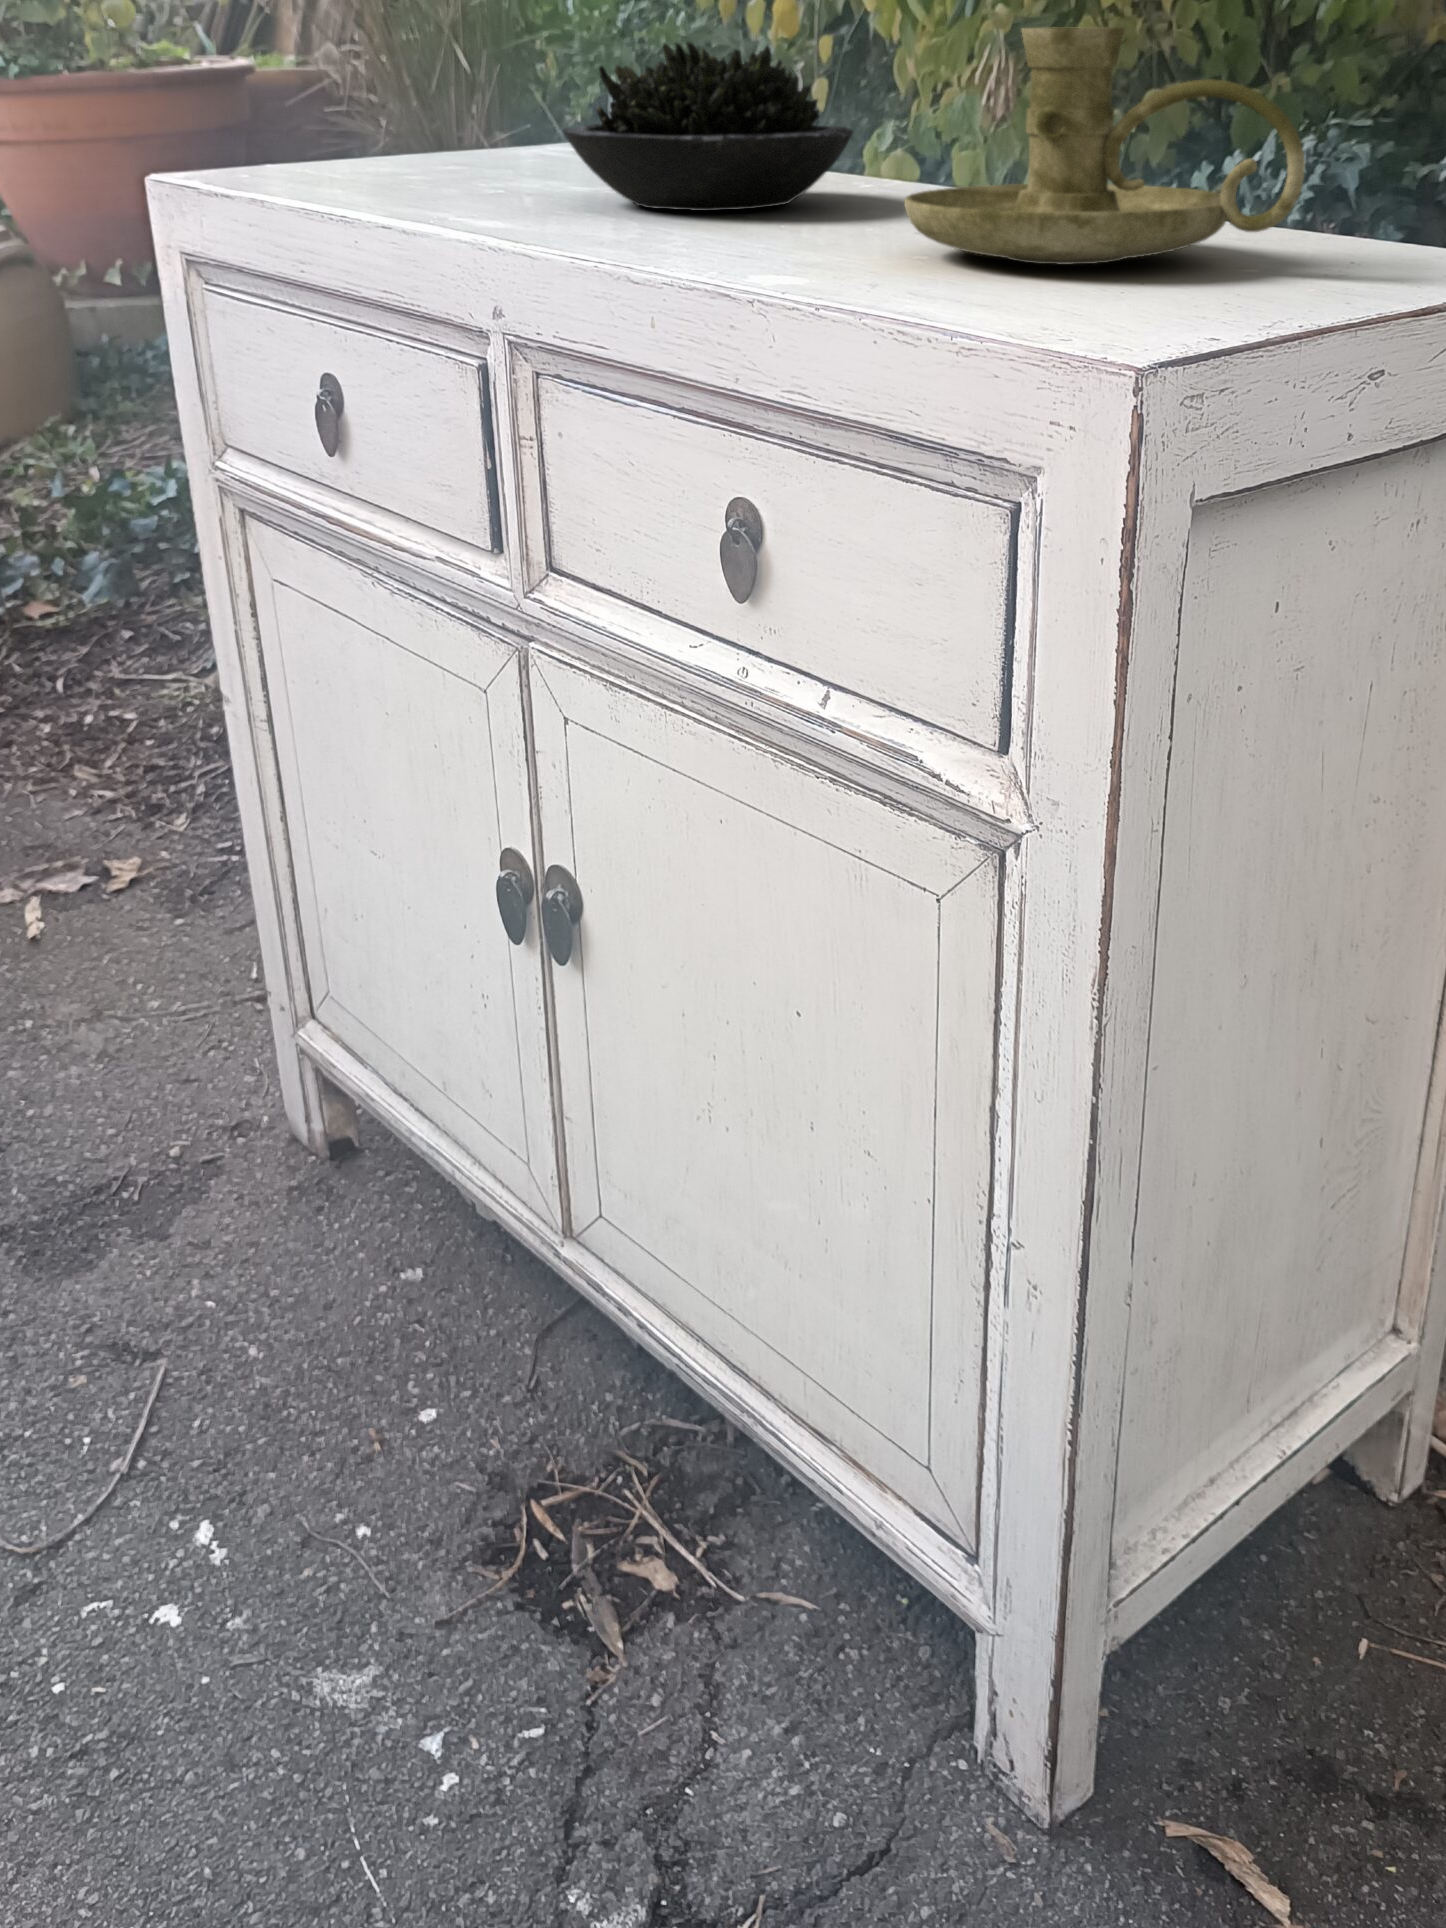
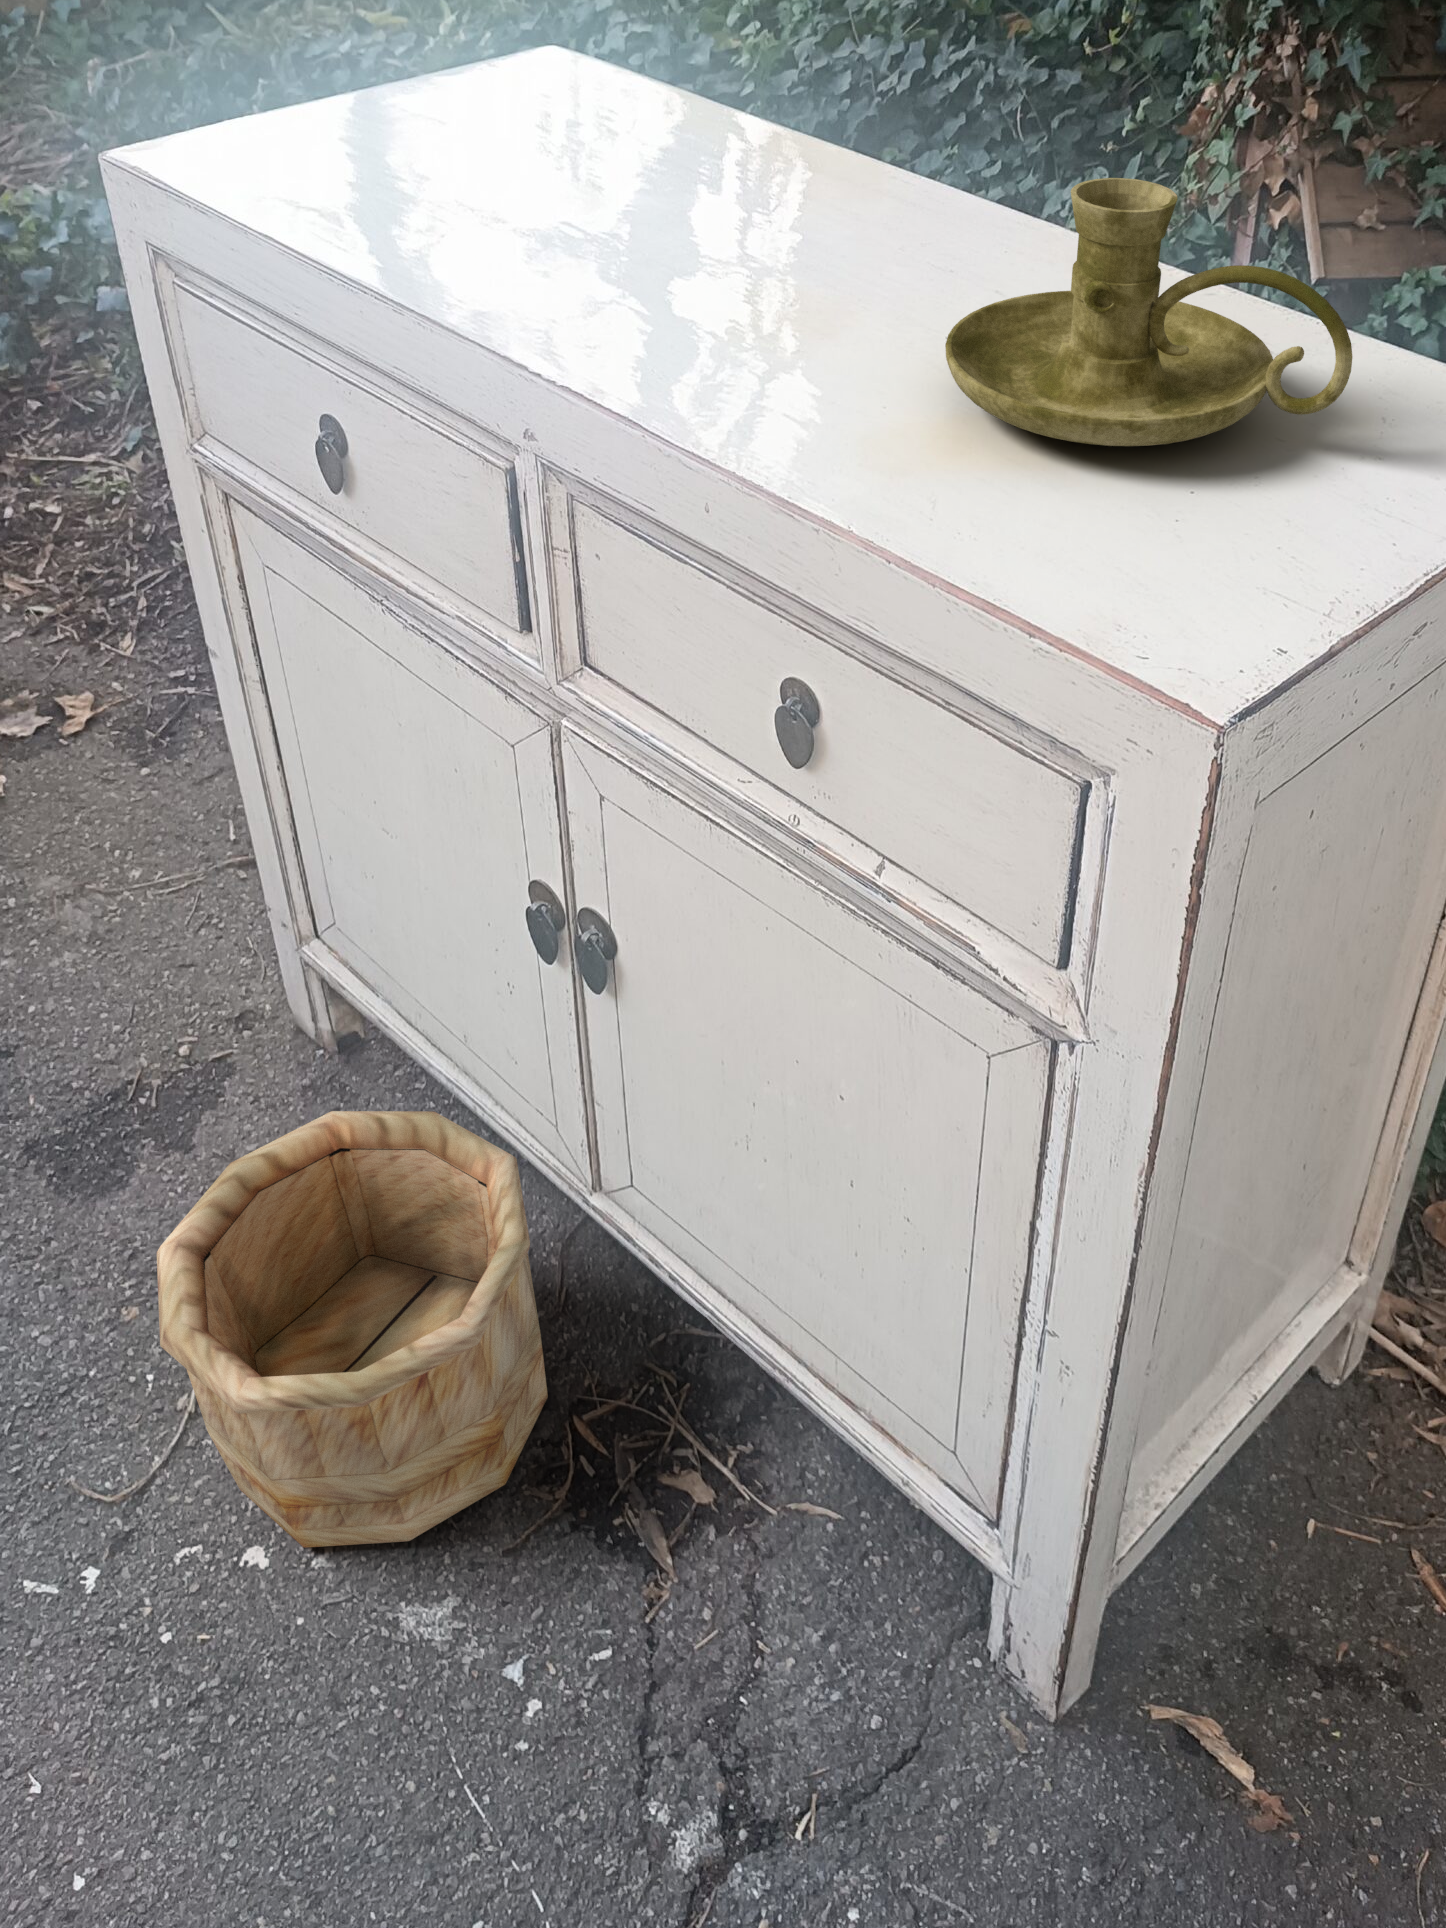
succulent plant: present [563,42,853,211] -> none [561,75,865,265]
wooden bucket: none [86,1143,503,1606] -> present [157,1111,548,1548]

